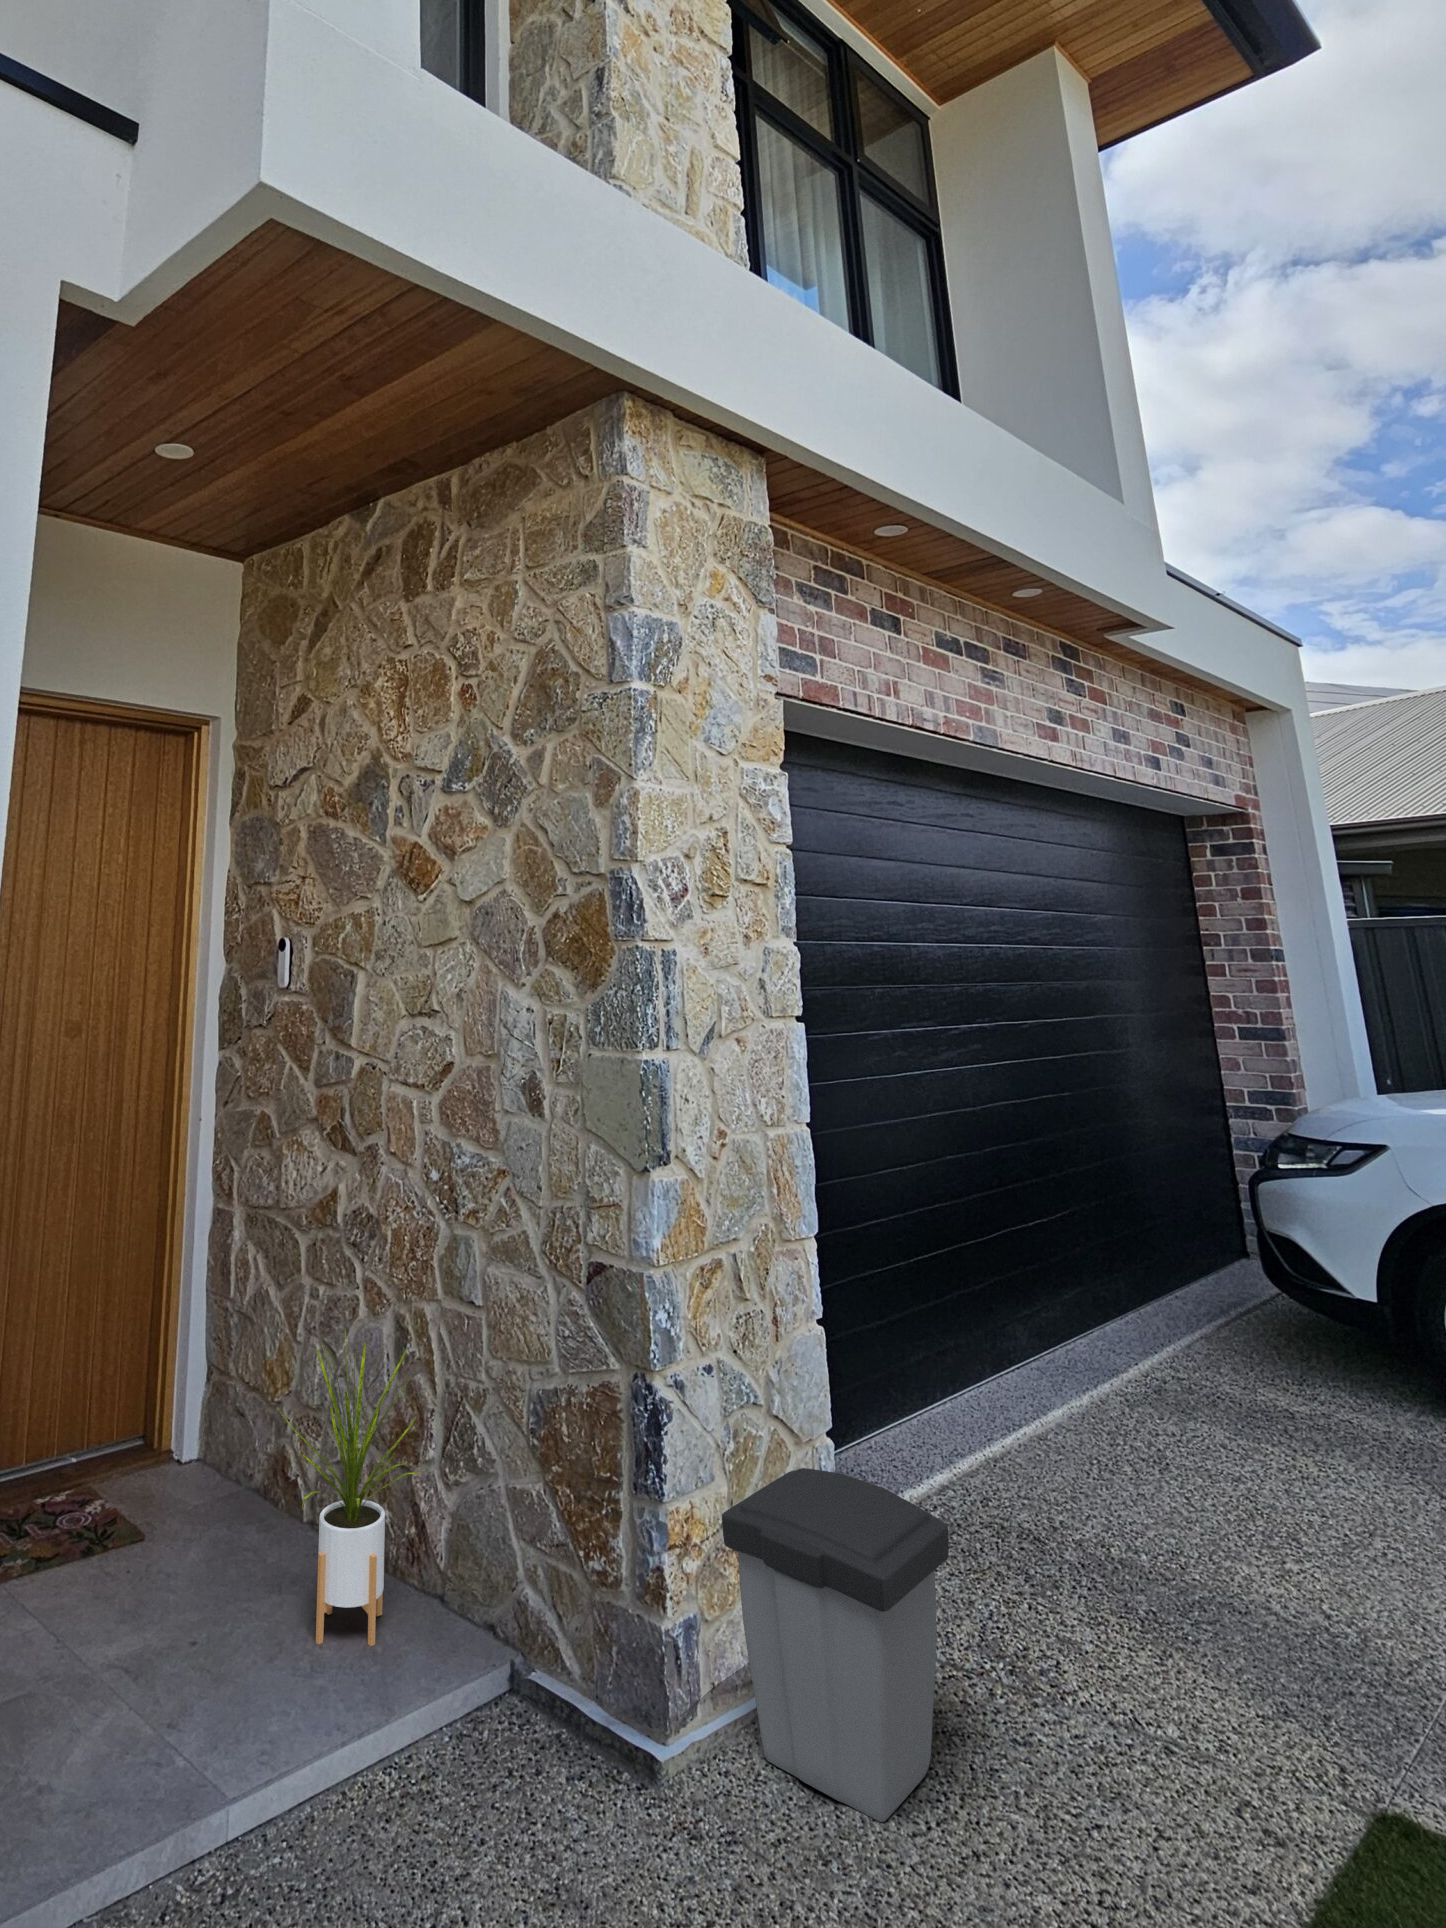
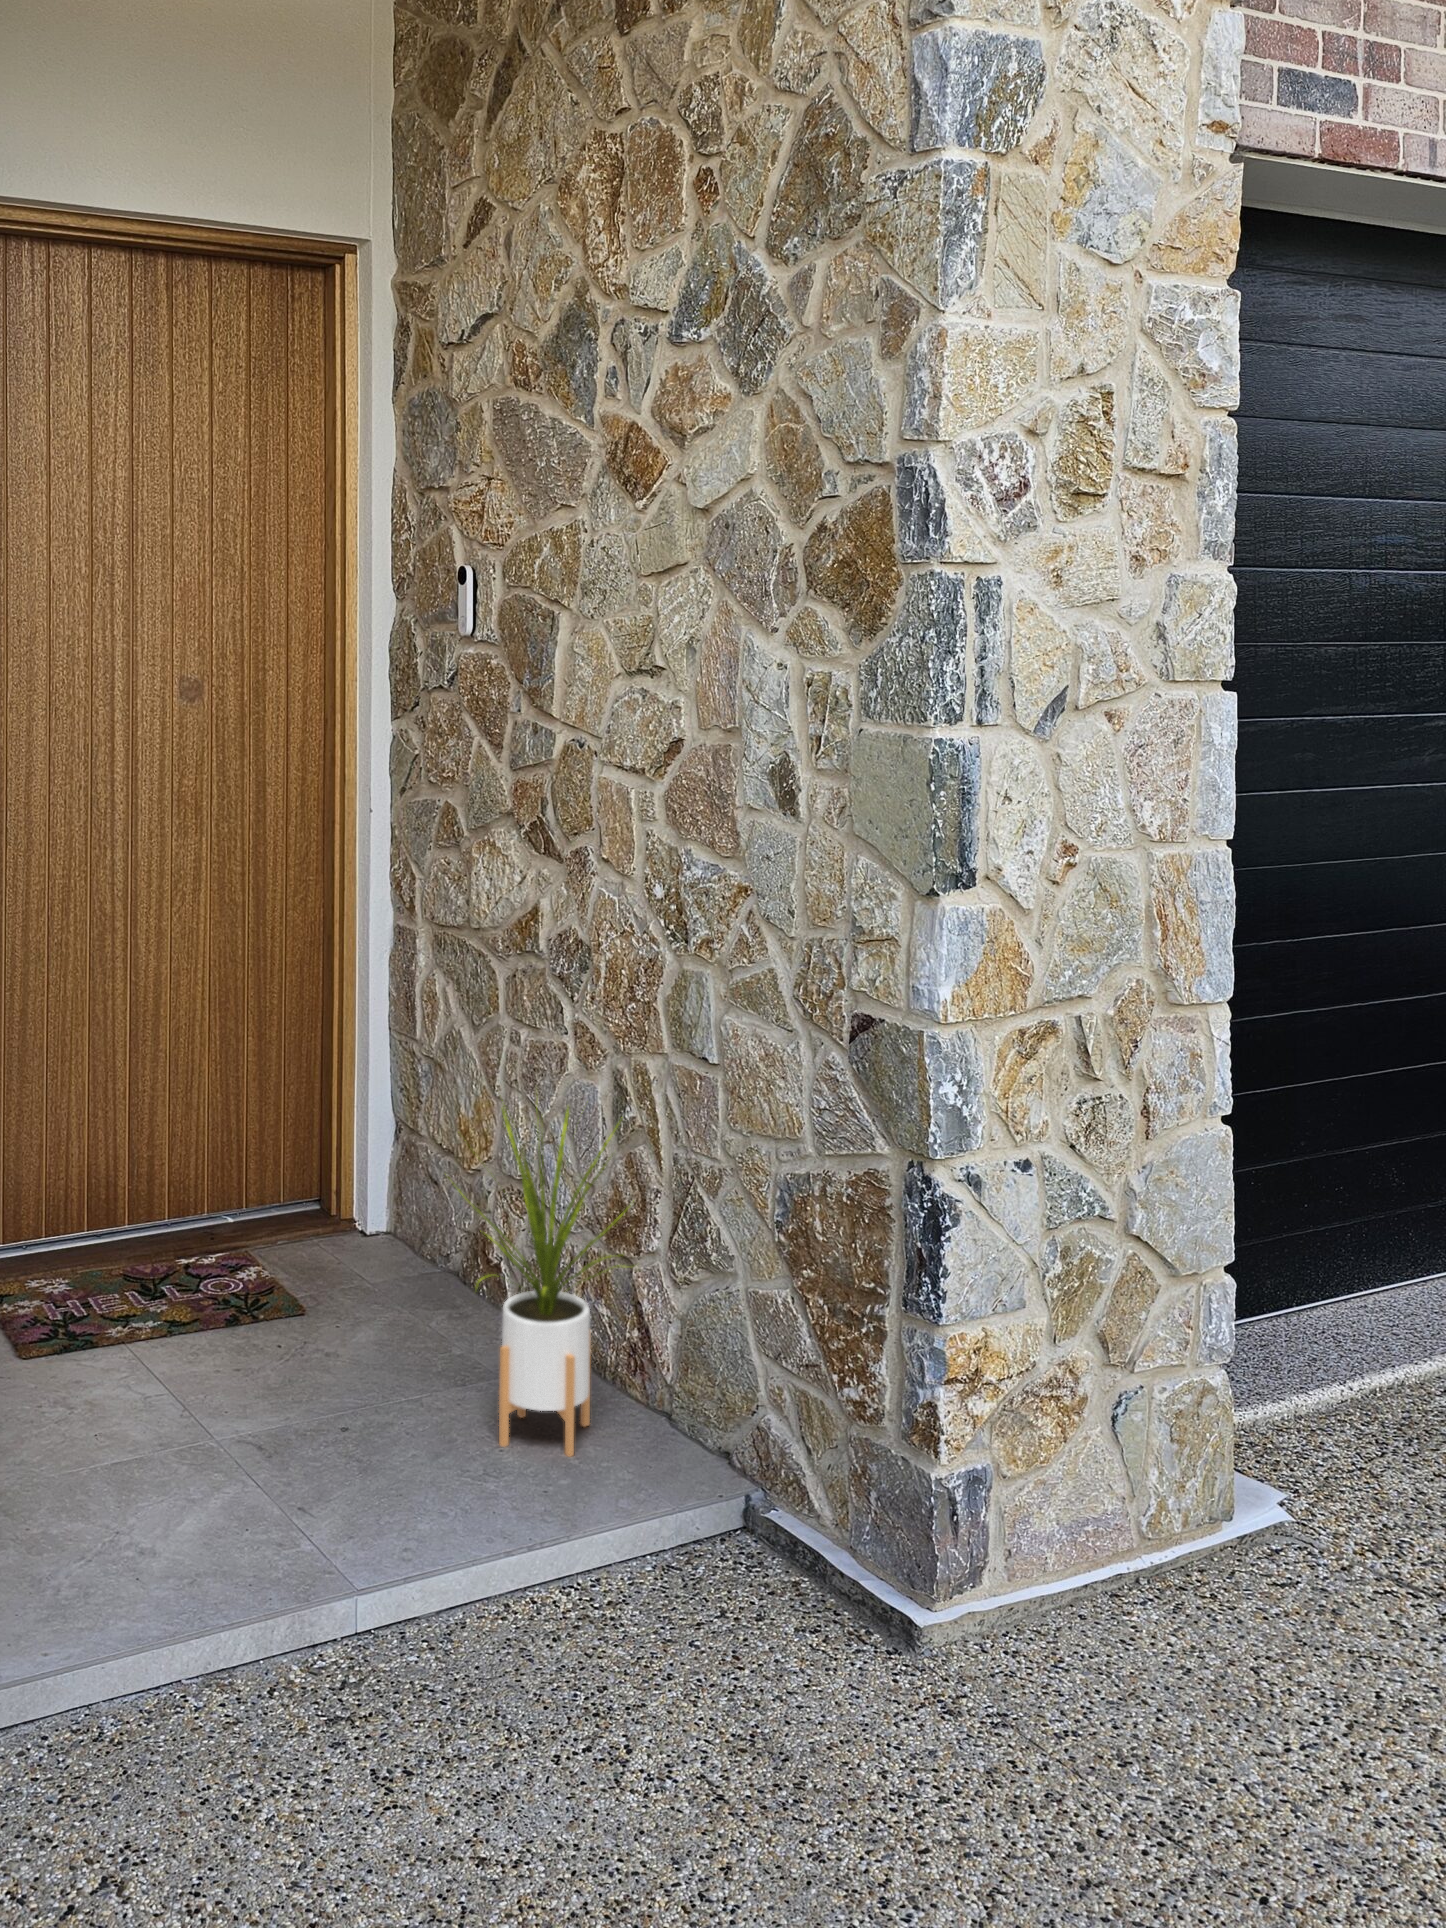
trash can: present [722,1468,949,1822] -> none [1030,1309,1371,1732]

